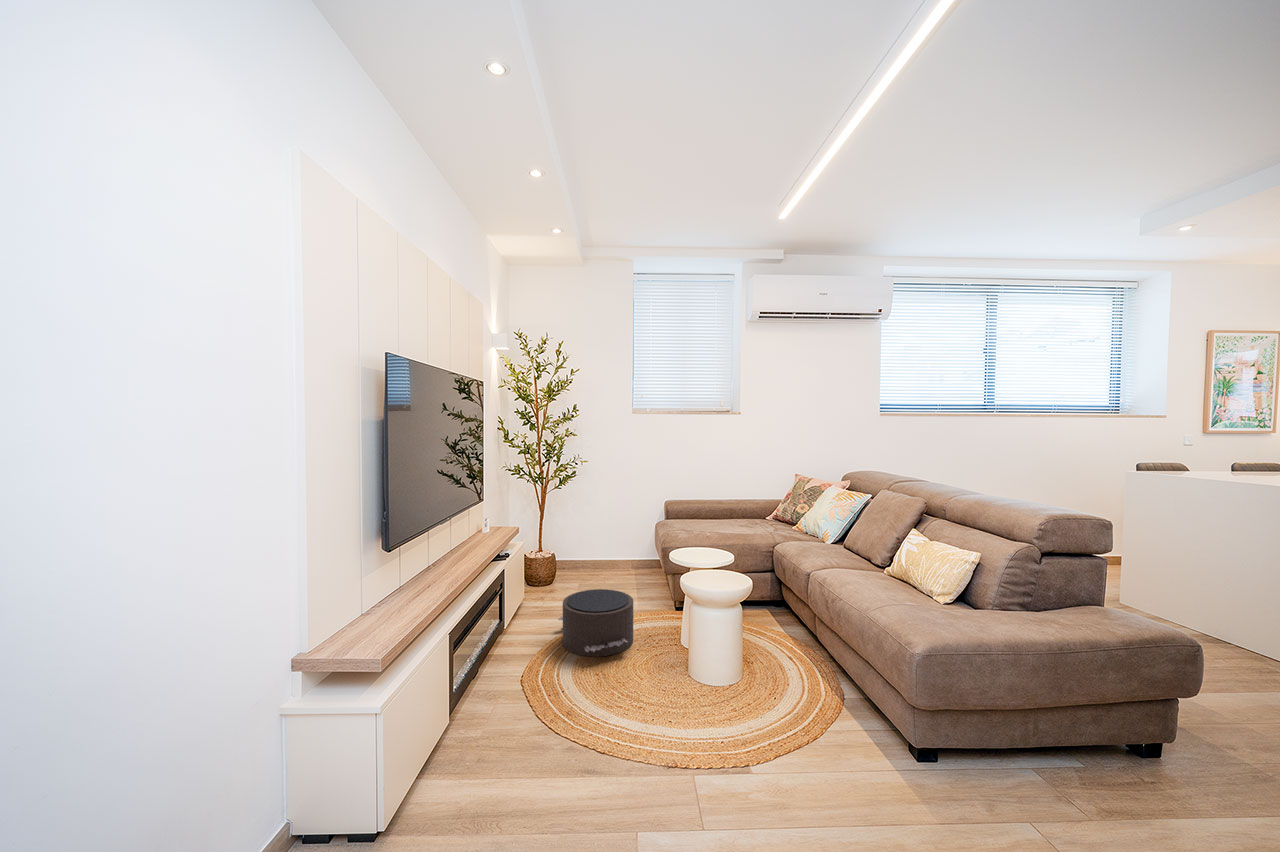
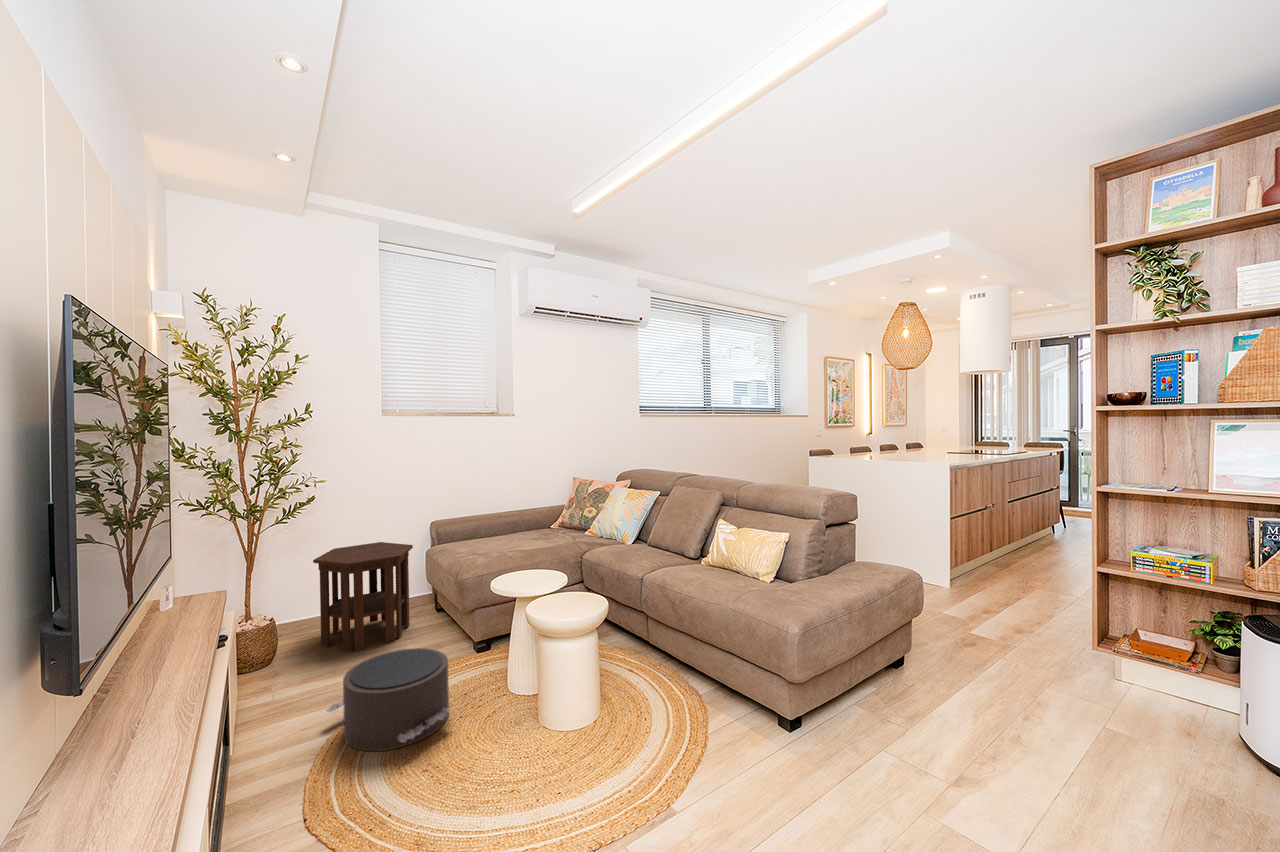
side table: none [580,511,648,587] -> present [313,542,413,651]

